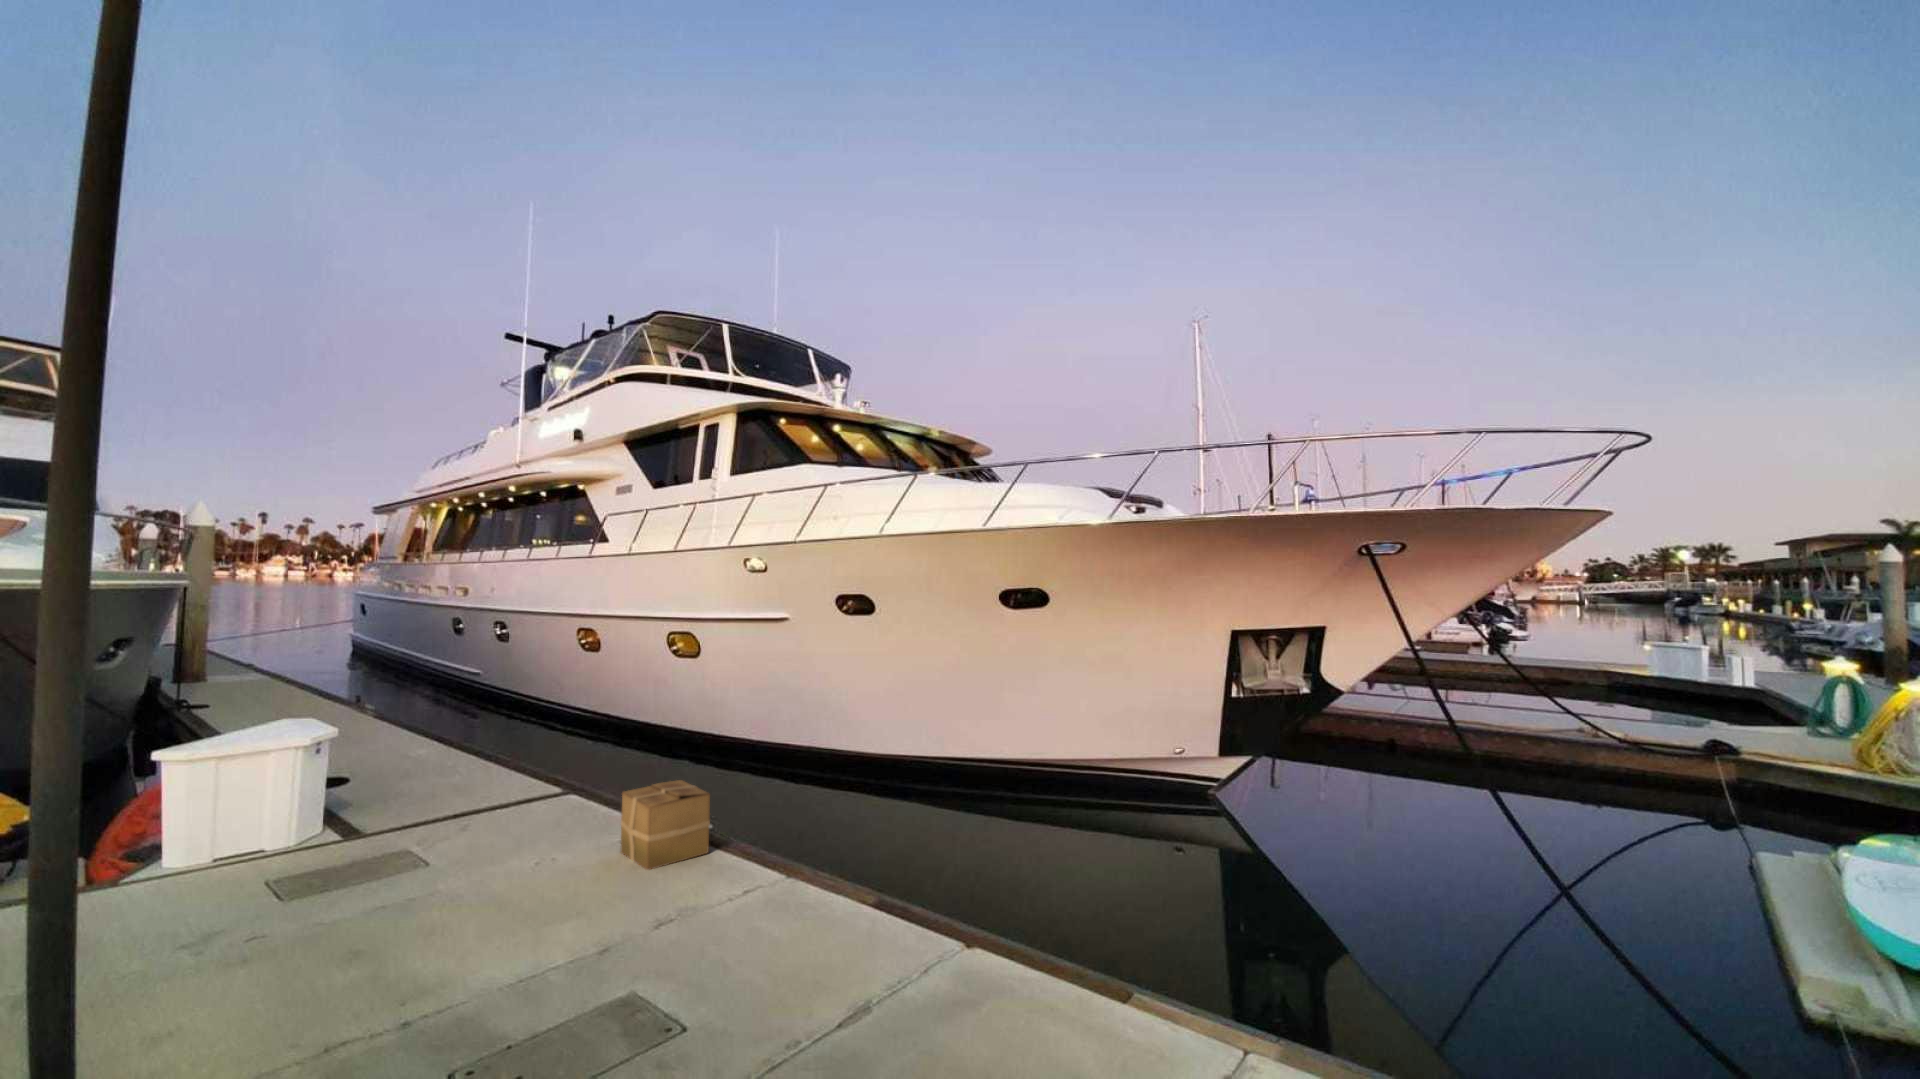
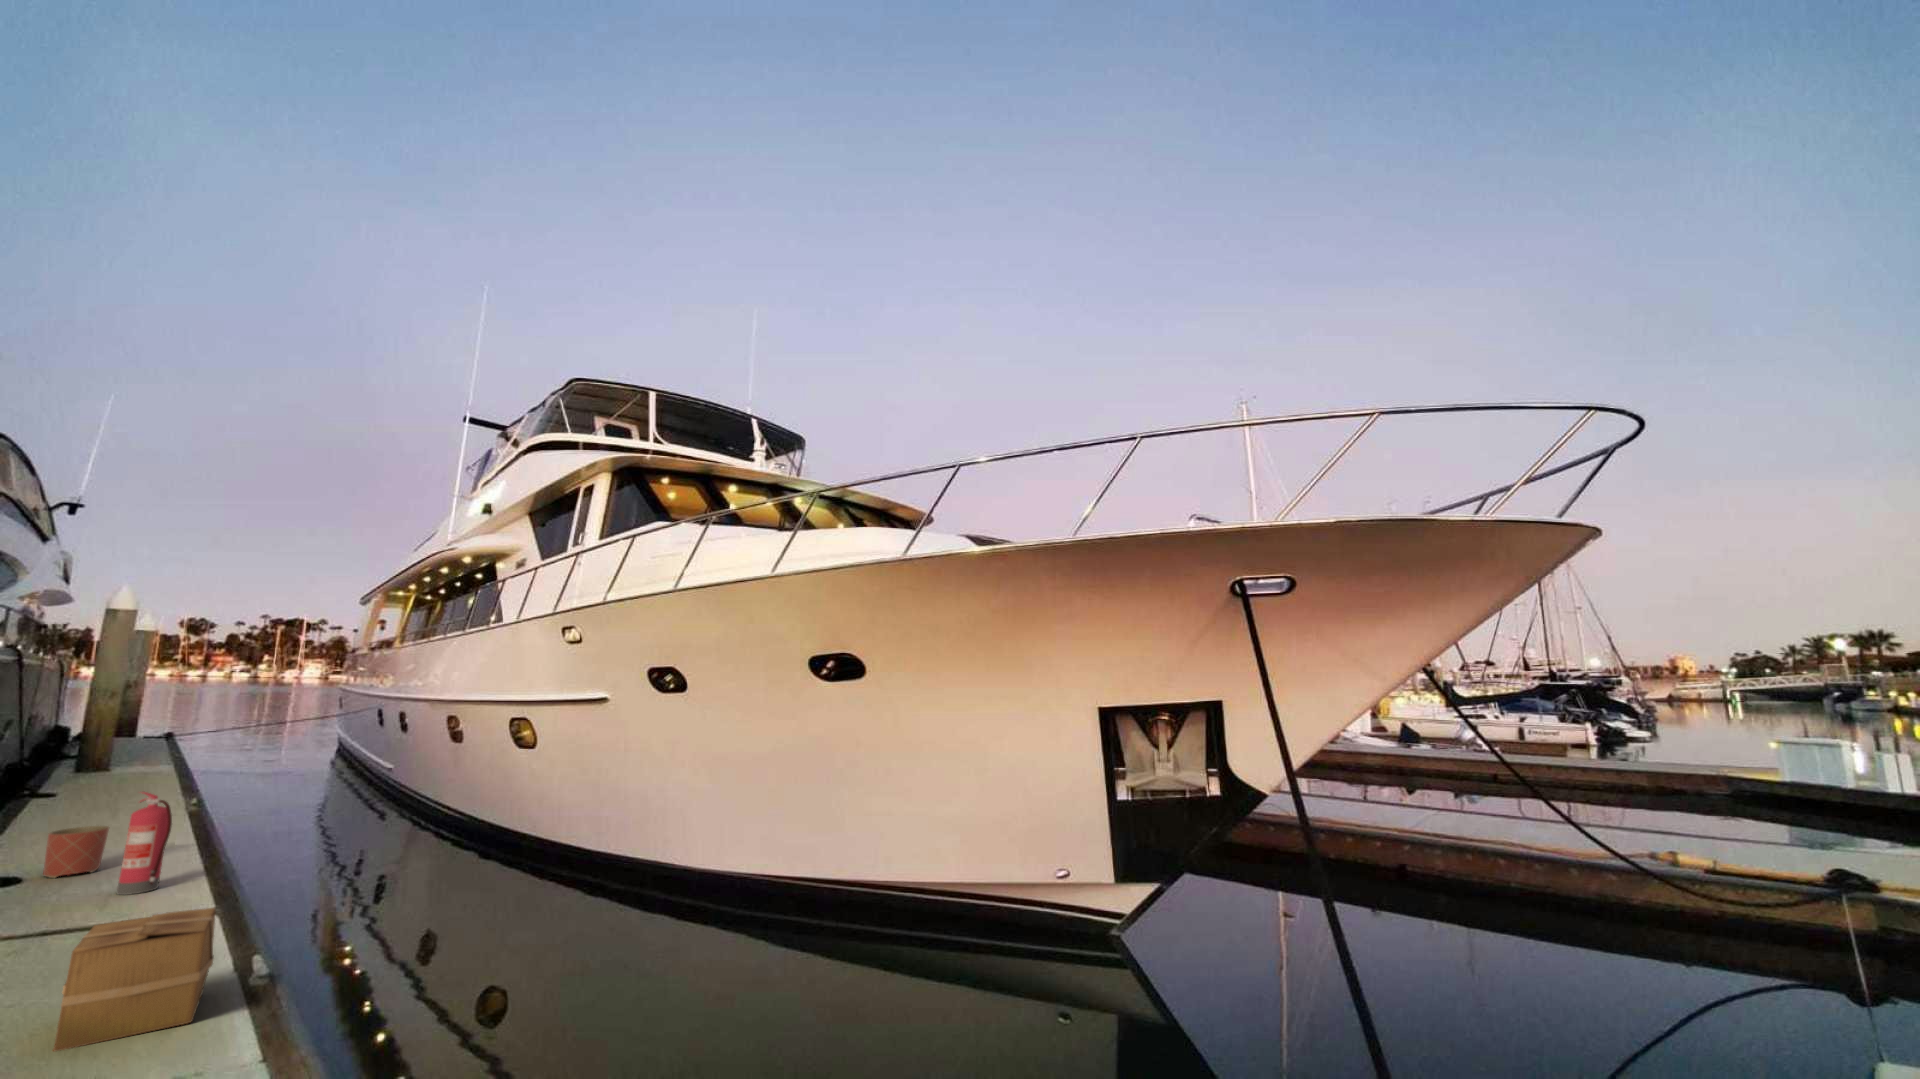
fire extinguisher: none [470,700,506,780] -> present [117,792,172,895]
planter: none [379,728,420,770] -> present [43,826,109,878]

